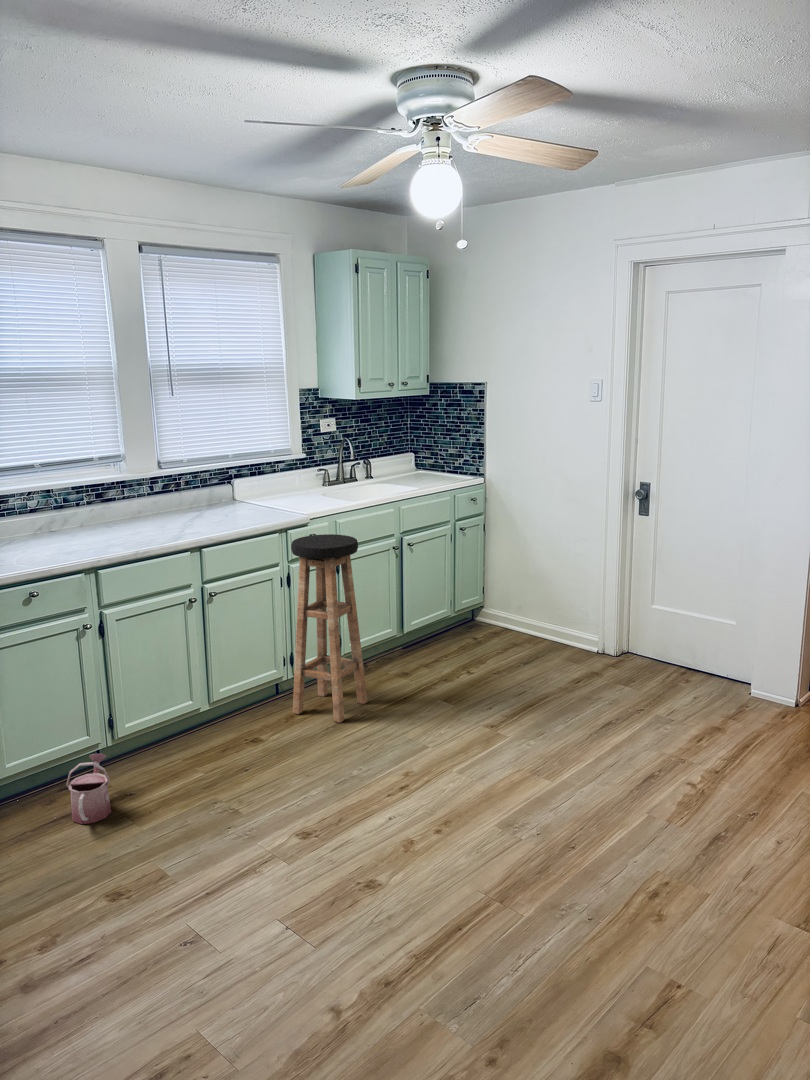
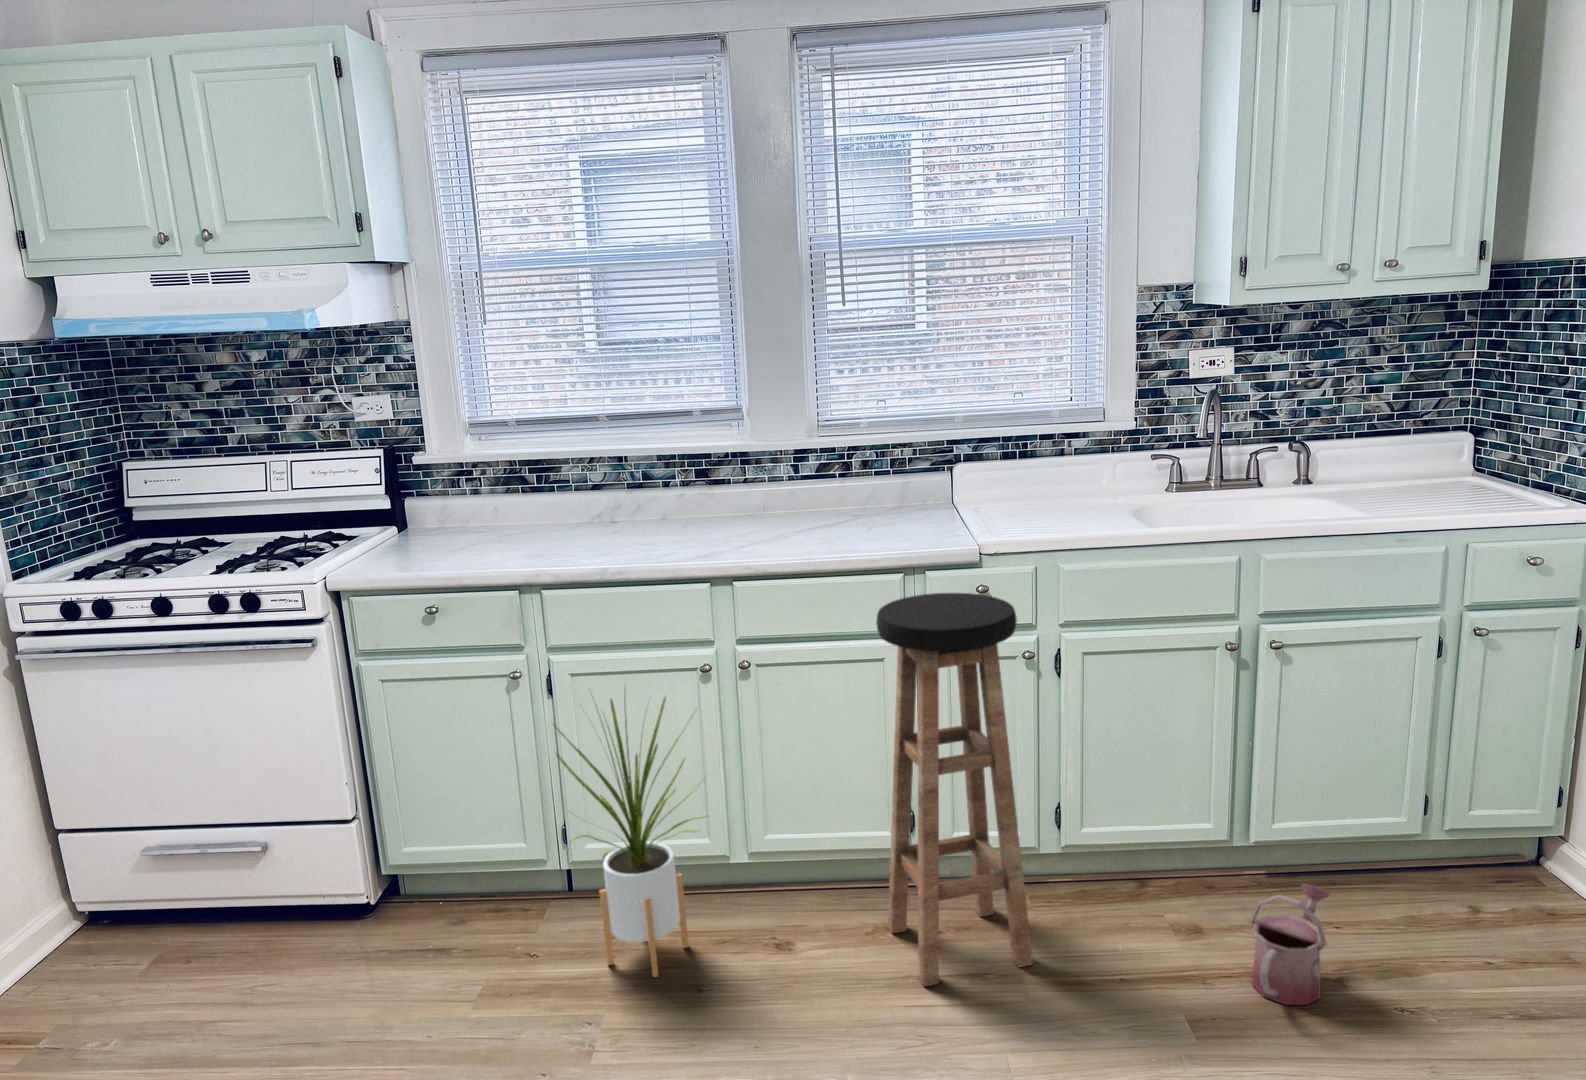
house plant: none [139,609,238,776] -> present [554,695,706,977]
watering can: present [66,754,111,824] -> present [1250,884,1330,1005]

